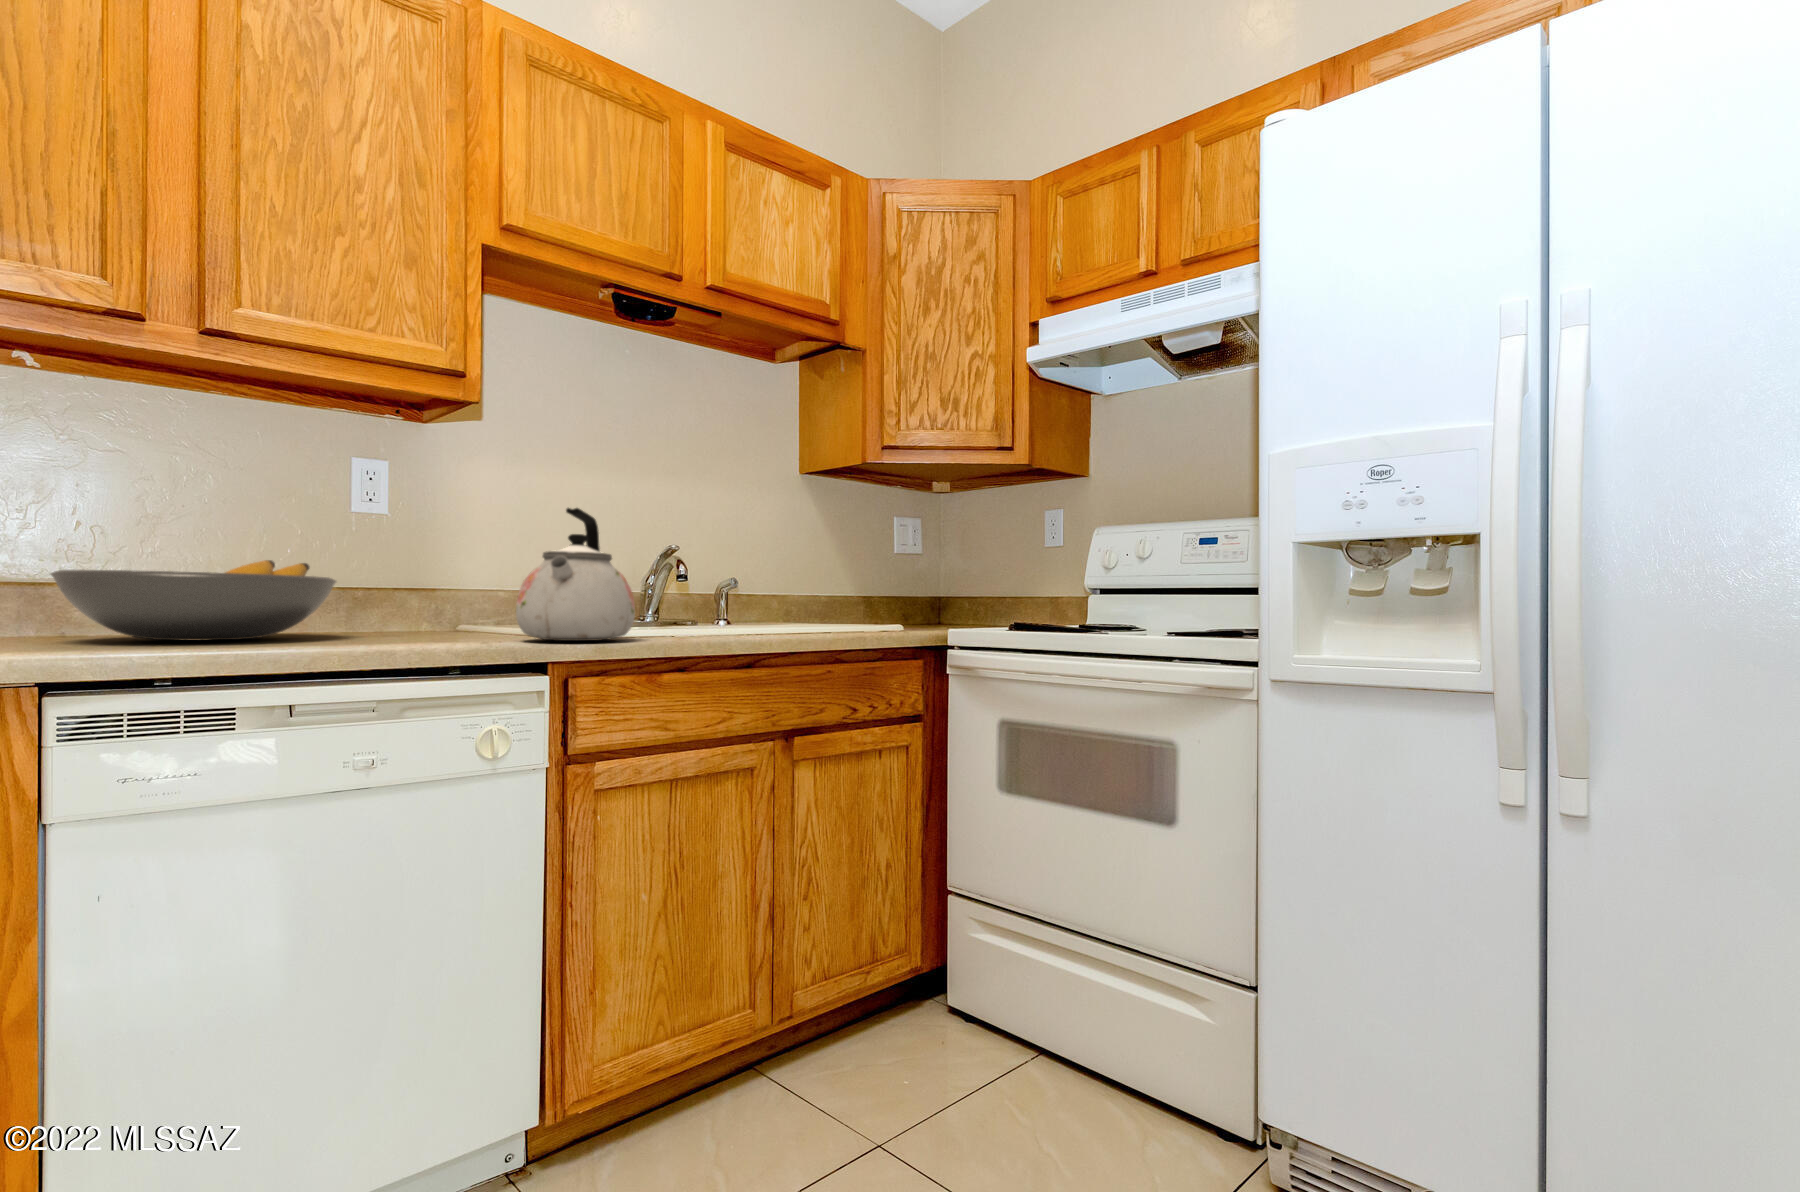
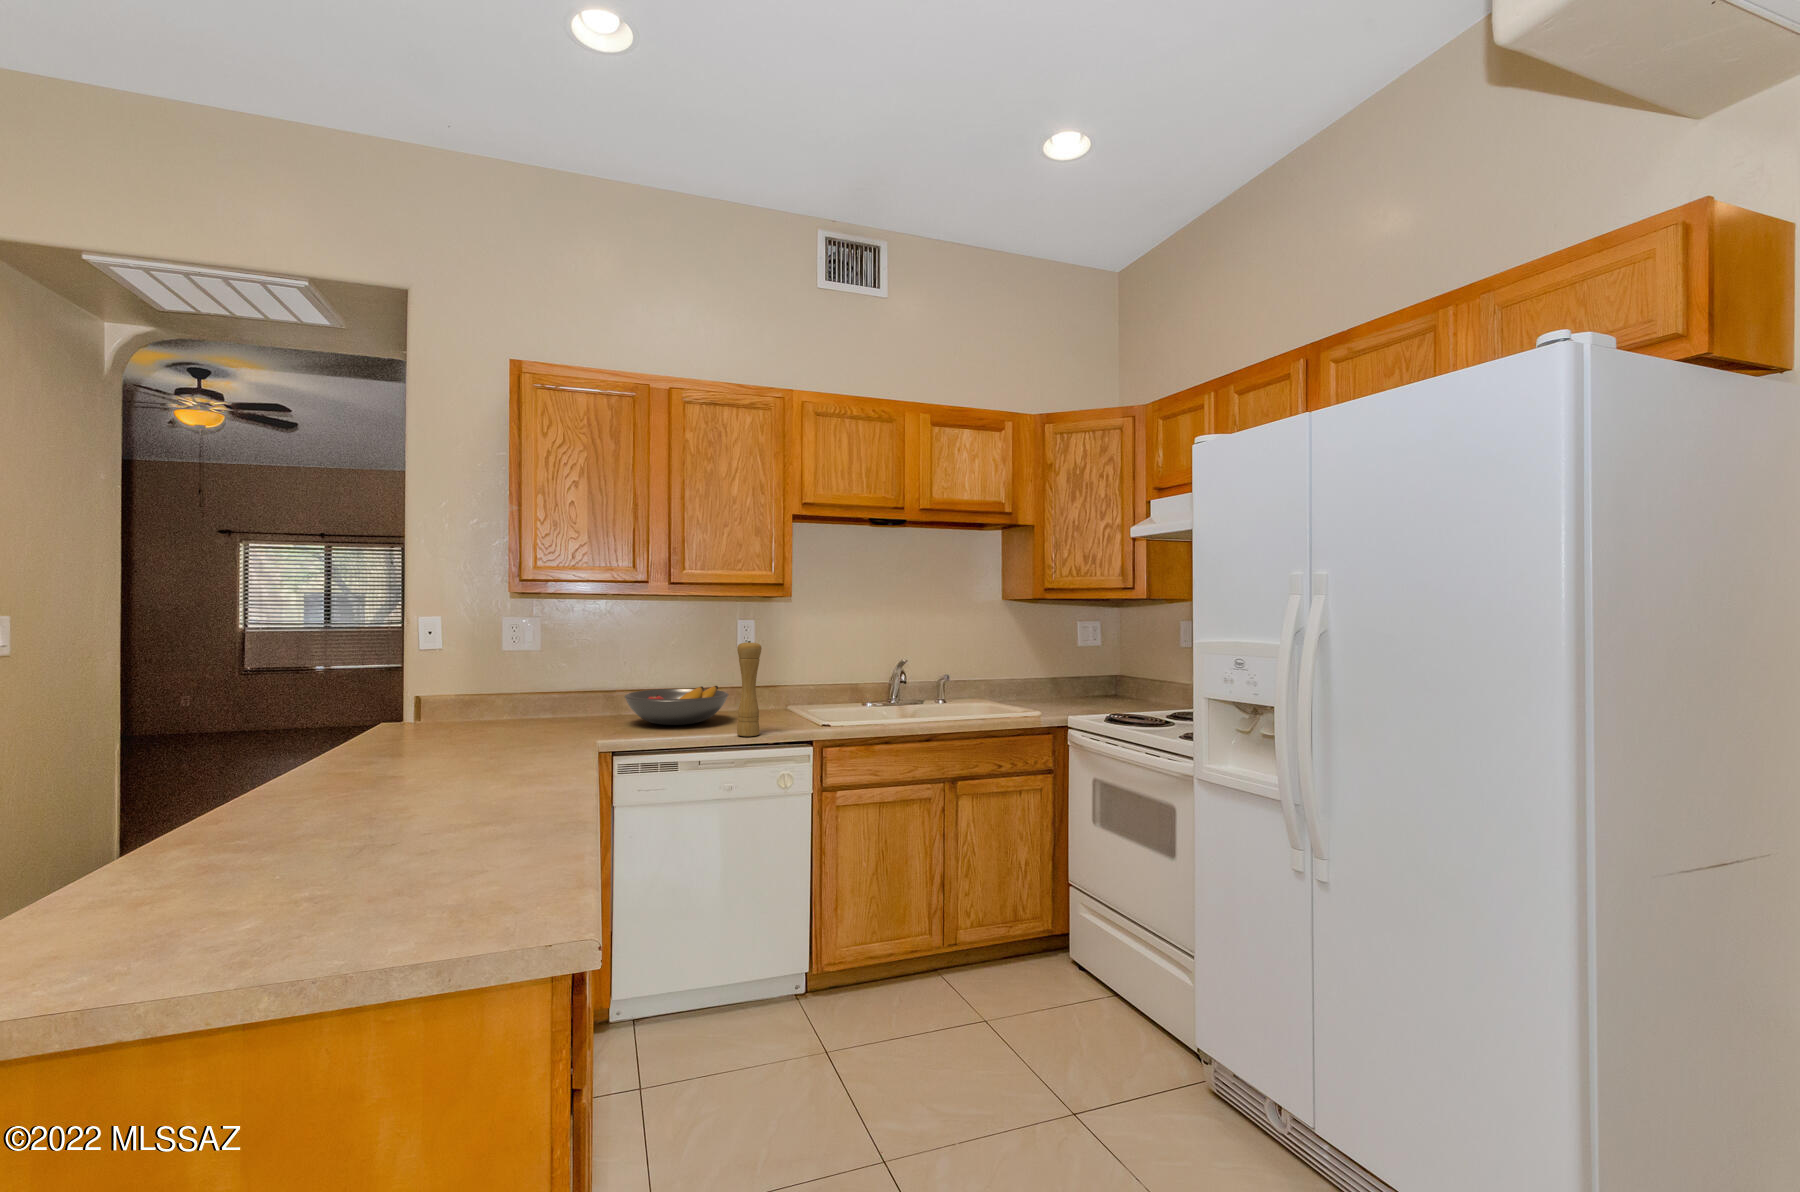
pepper mill: none [378,440,439,646] -> present [737,641,762,736]
kettle: present [516,508,635,641] -> none [800,664,856,732]

